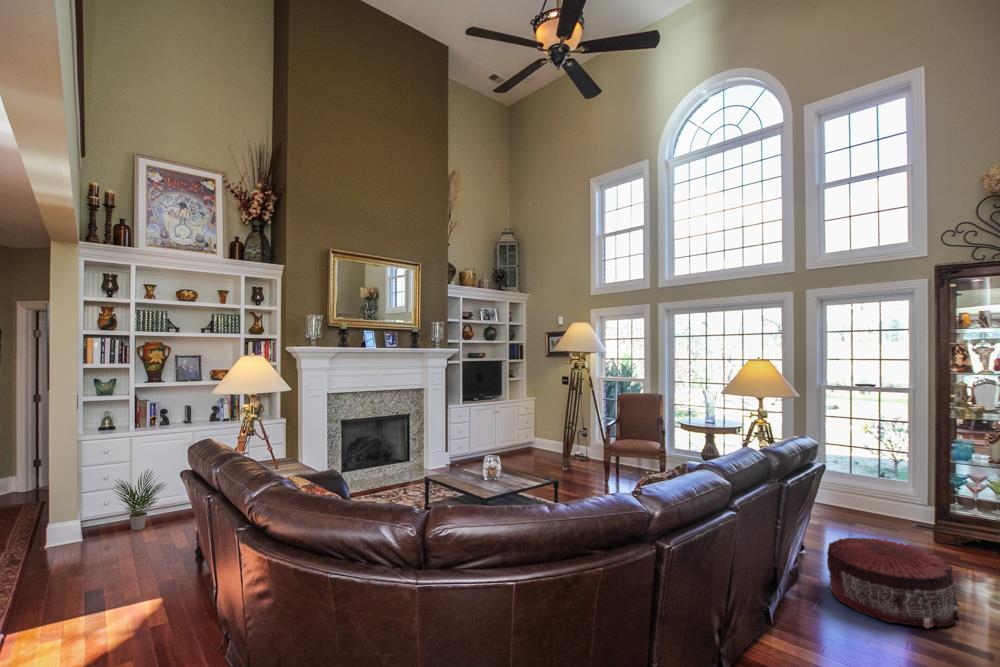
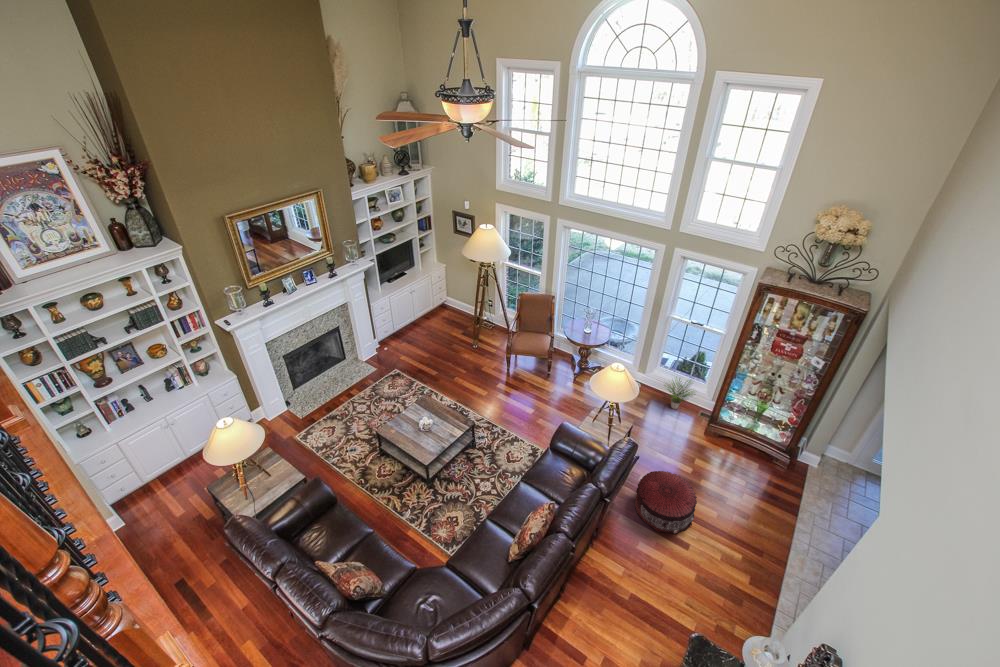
potted plant: present [114,469,166,530] -> present [667,379,692,409]

